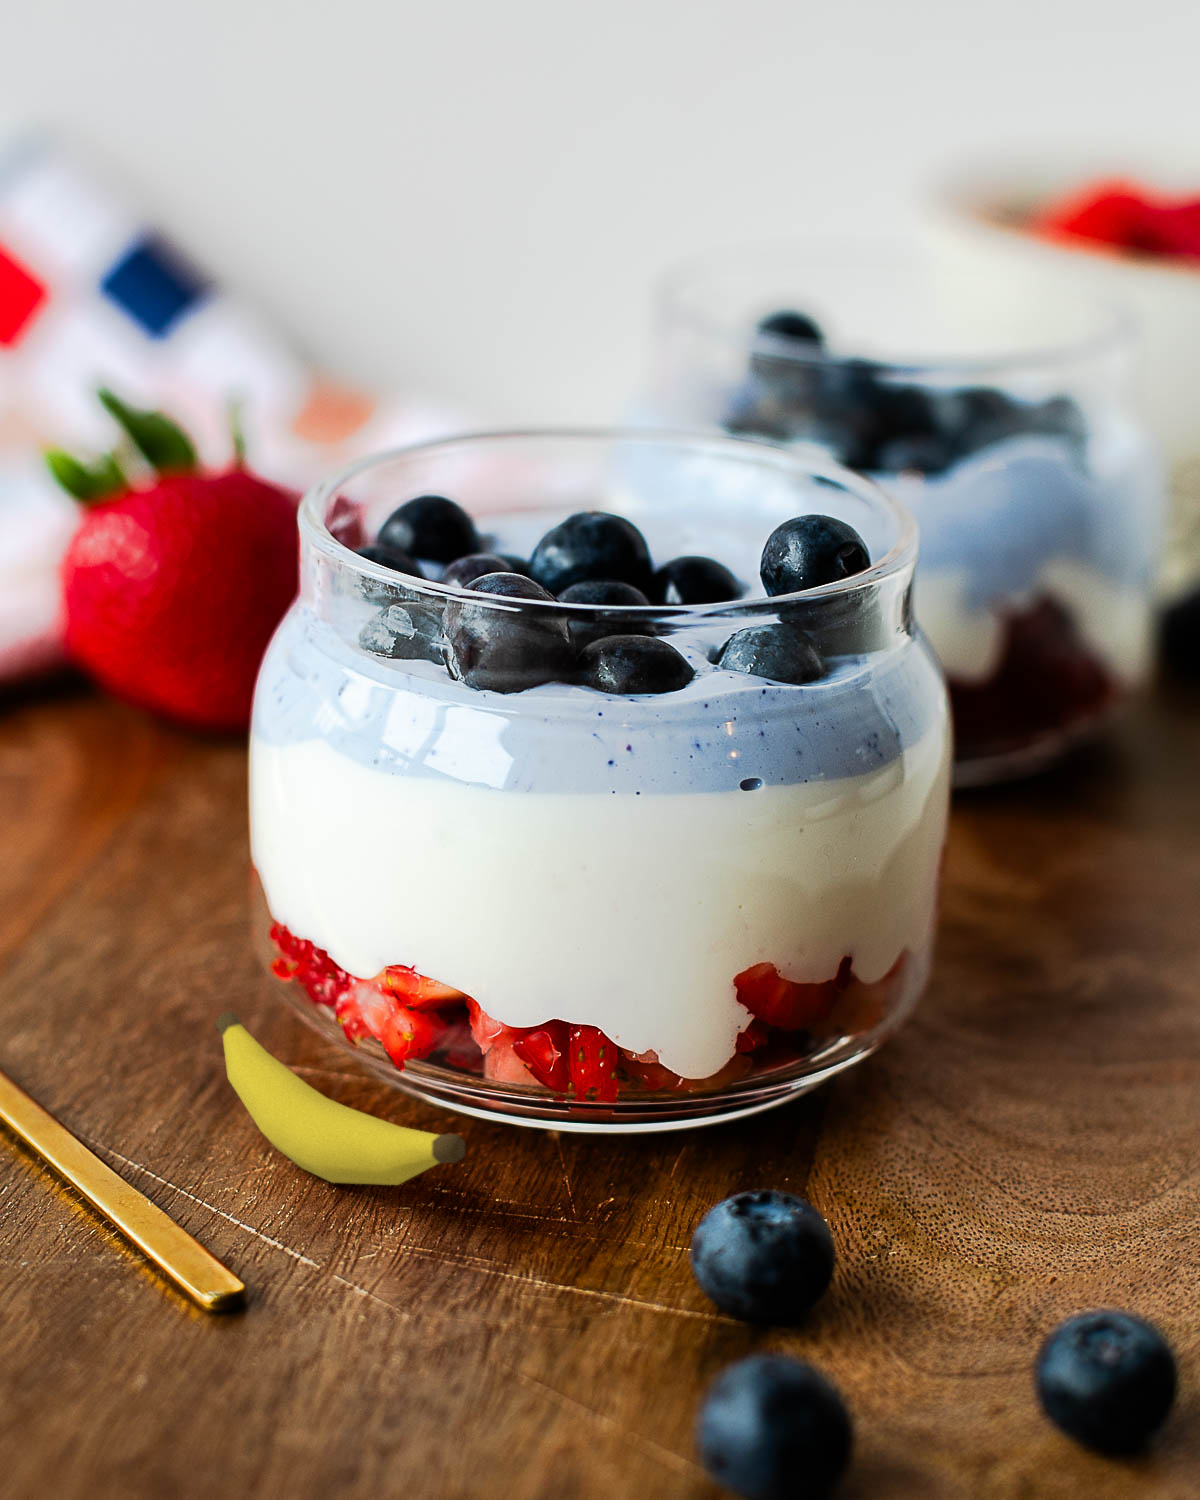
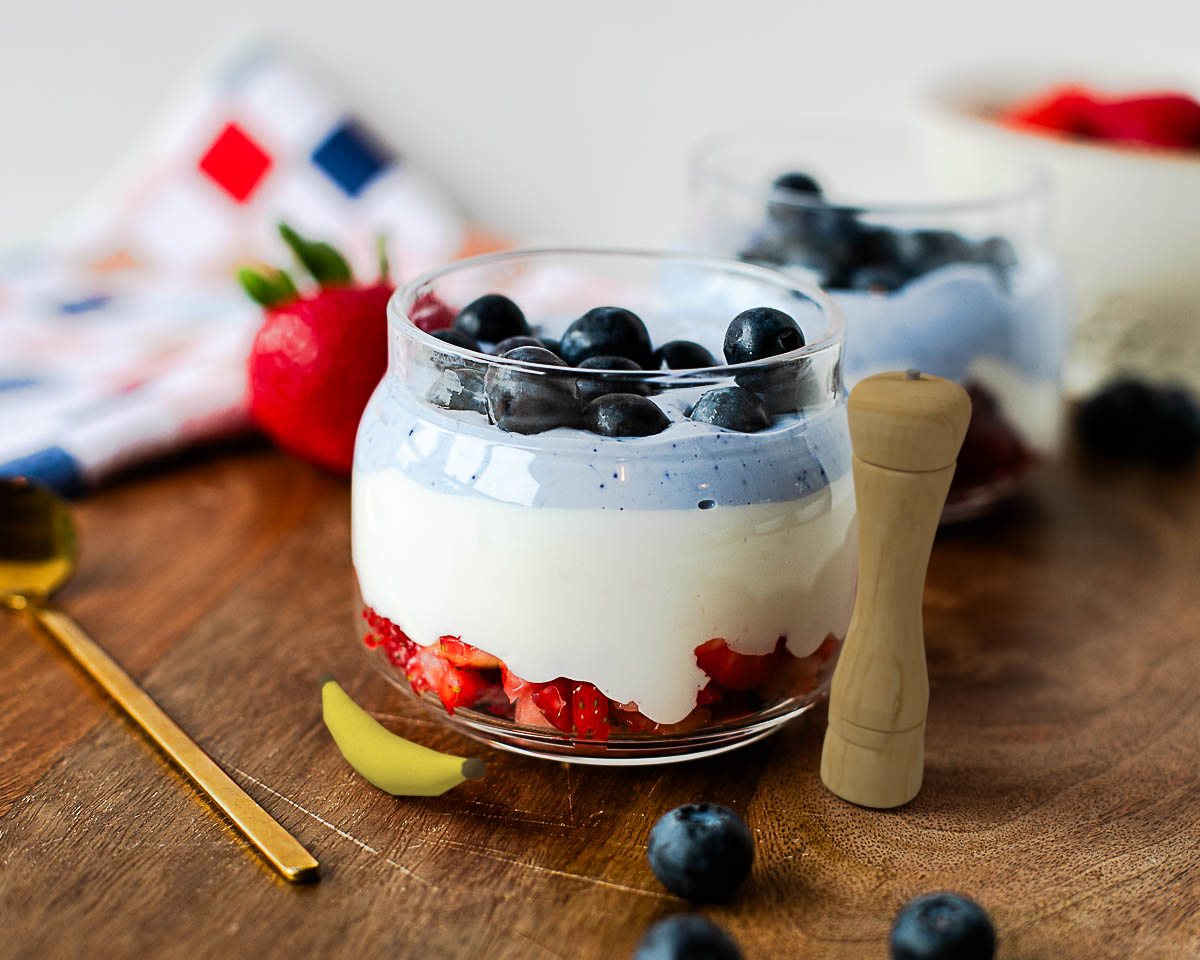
pepper mill: none [901,604,1121,1184] -> present [820,369,972,808]

